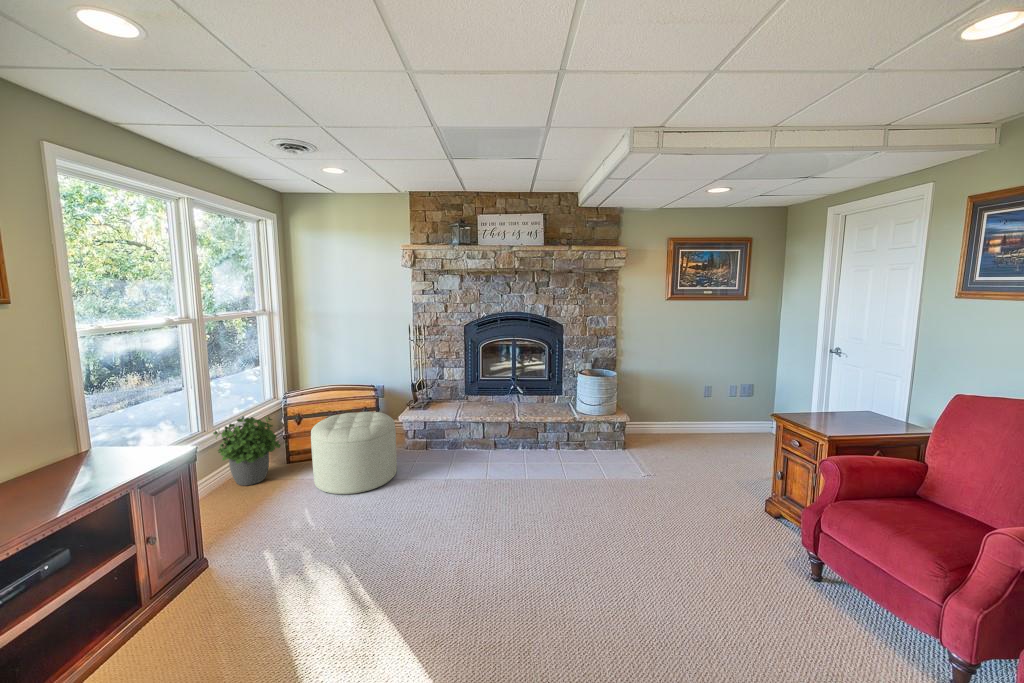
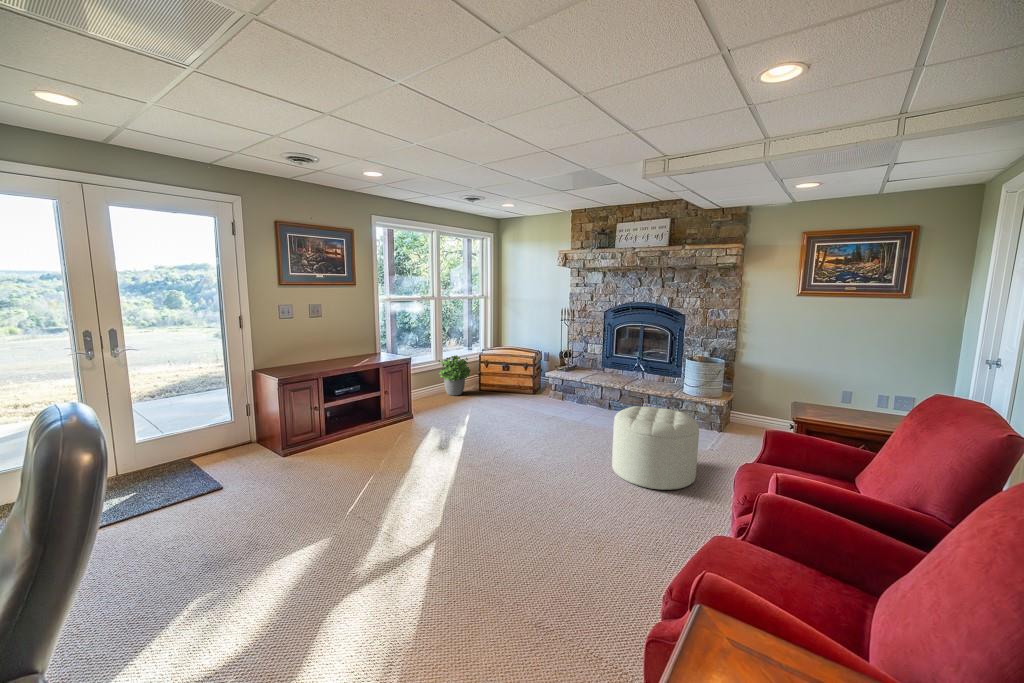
ottoman: present [311,412,397,494] -> present [612,406,699,490]

